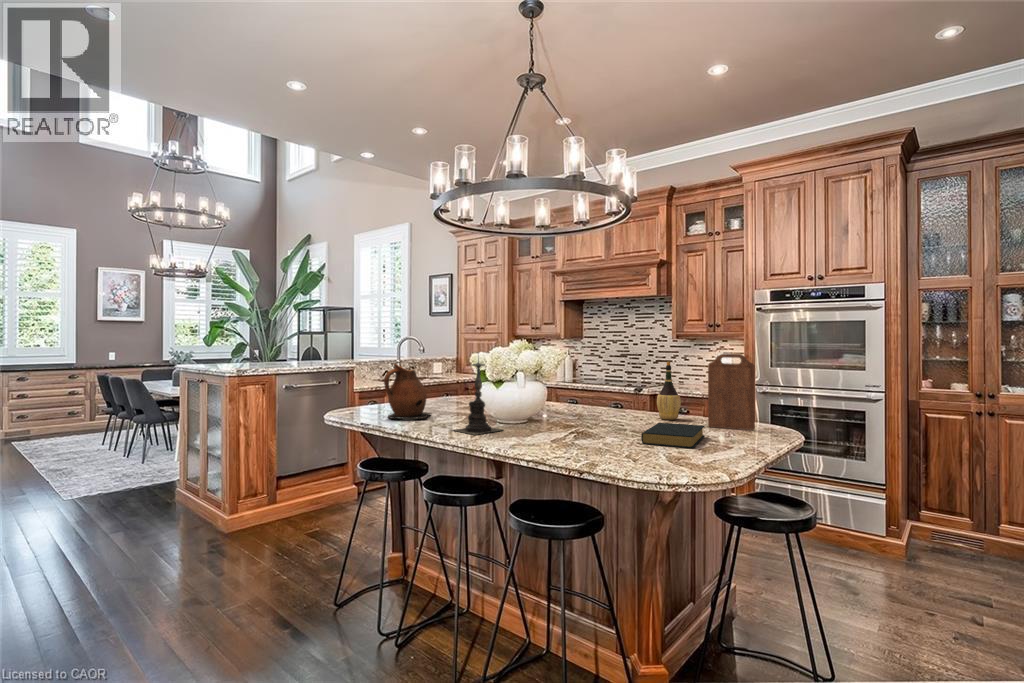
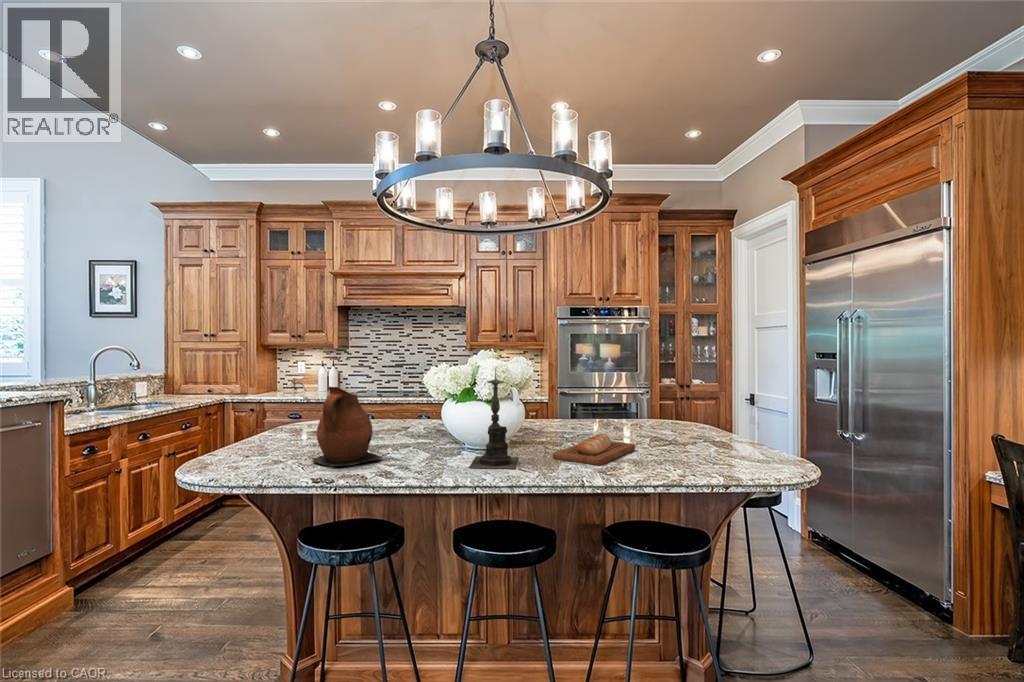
cutting board: present [708,354,755,430] -> none [632,361,667,427]
wine bottle: present [657,362,681,420] -> none [572,370,594,425]
bread loaf: none [525,421,617,443] -> present [552,434,635,466]
hardback book: present [641,423,705,448] -> none [629,426,703,450]

